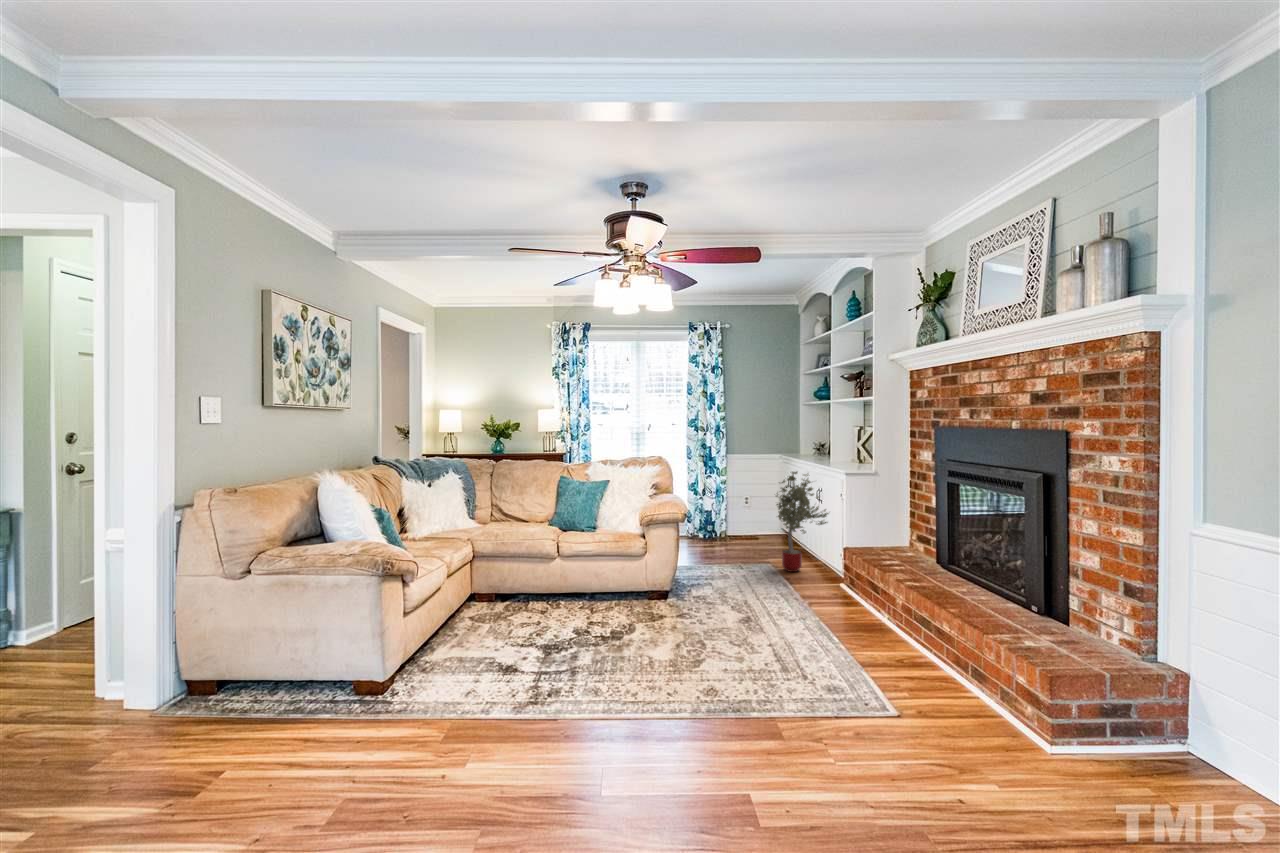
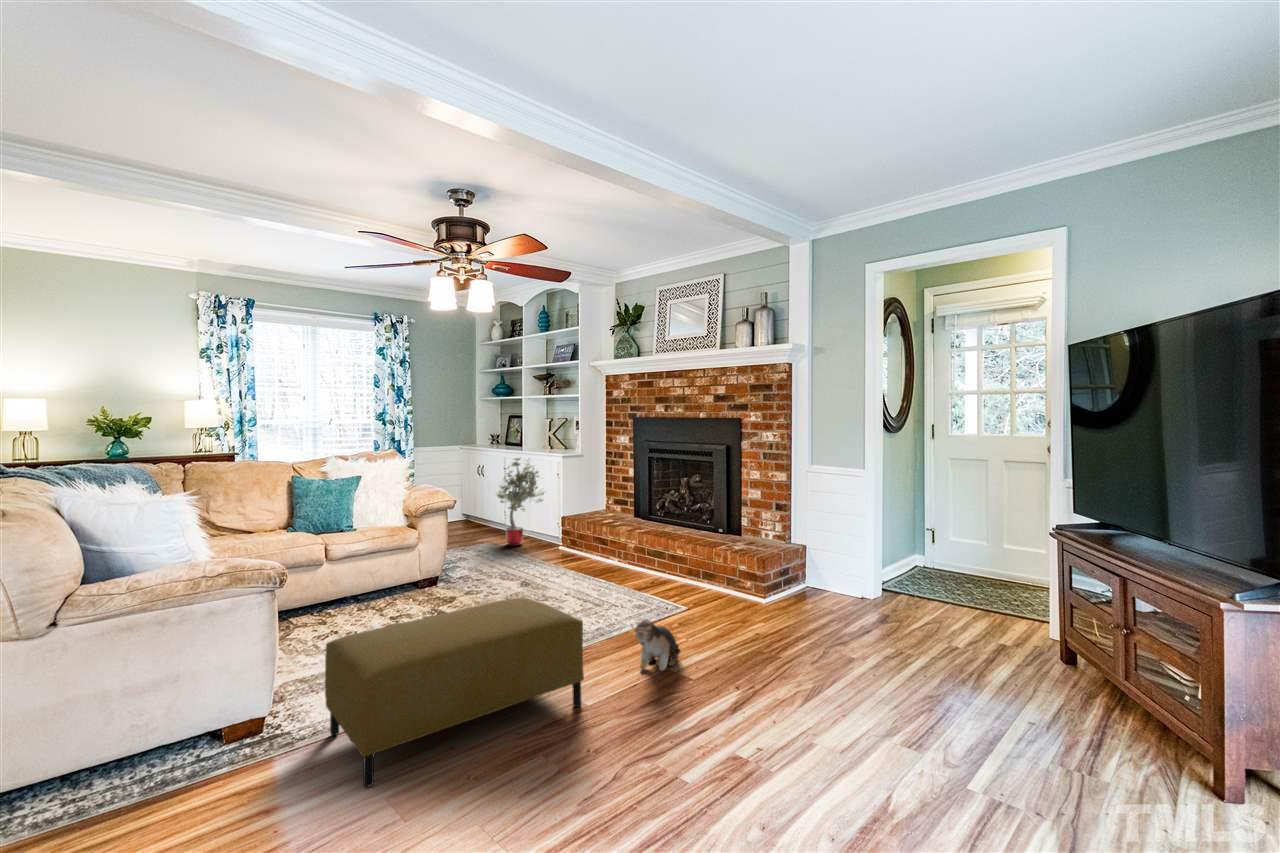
ottoman: none [304,643,590,811] -> present [325,597,584,787]
plush toy: none [669,722,791,808] -> present [631,619,679,670]

